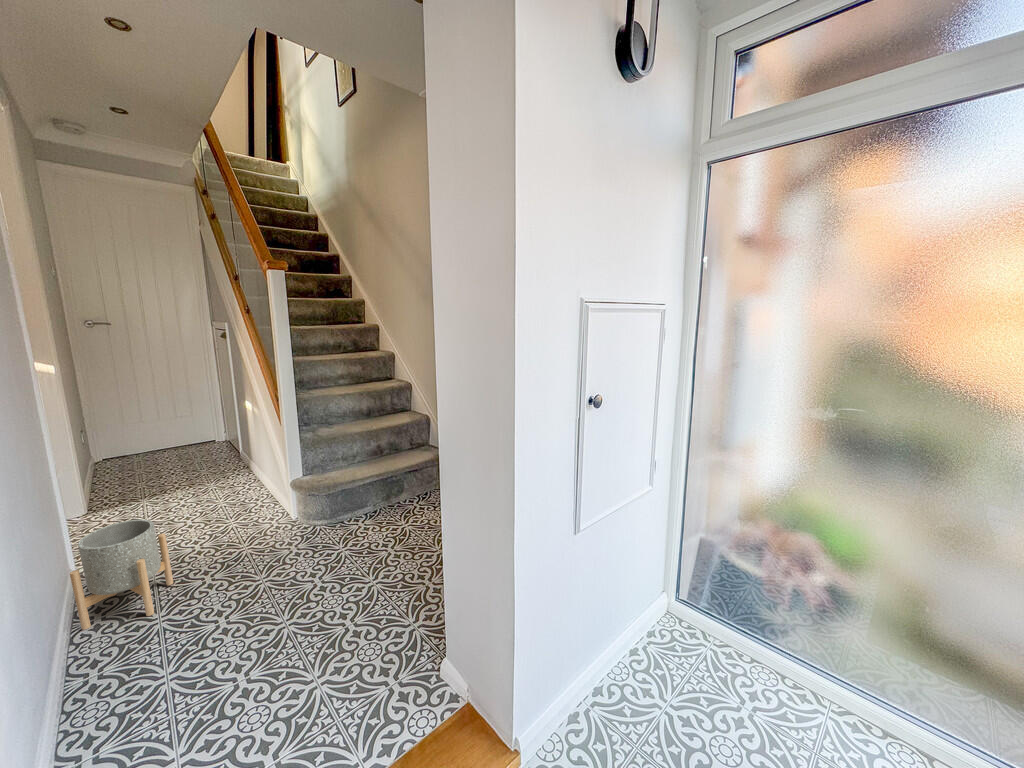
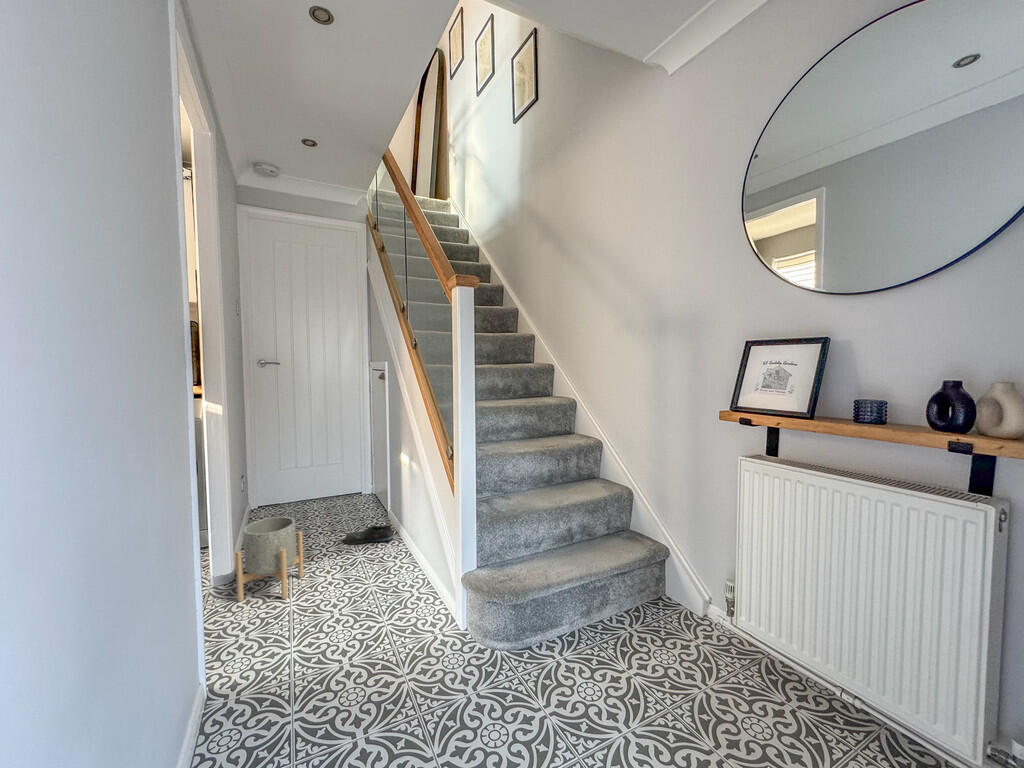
shoe: none [225,507,286,536] -> present [346,524,394,545]

